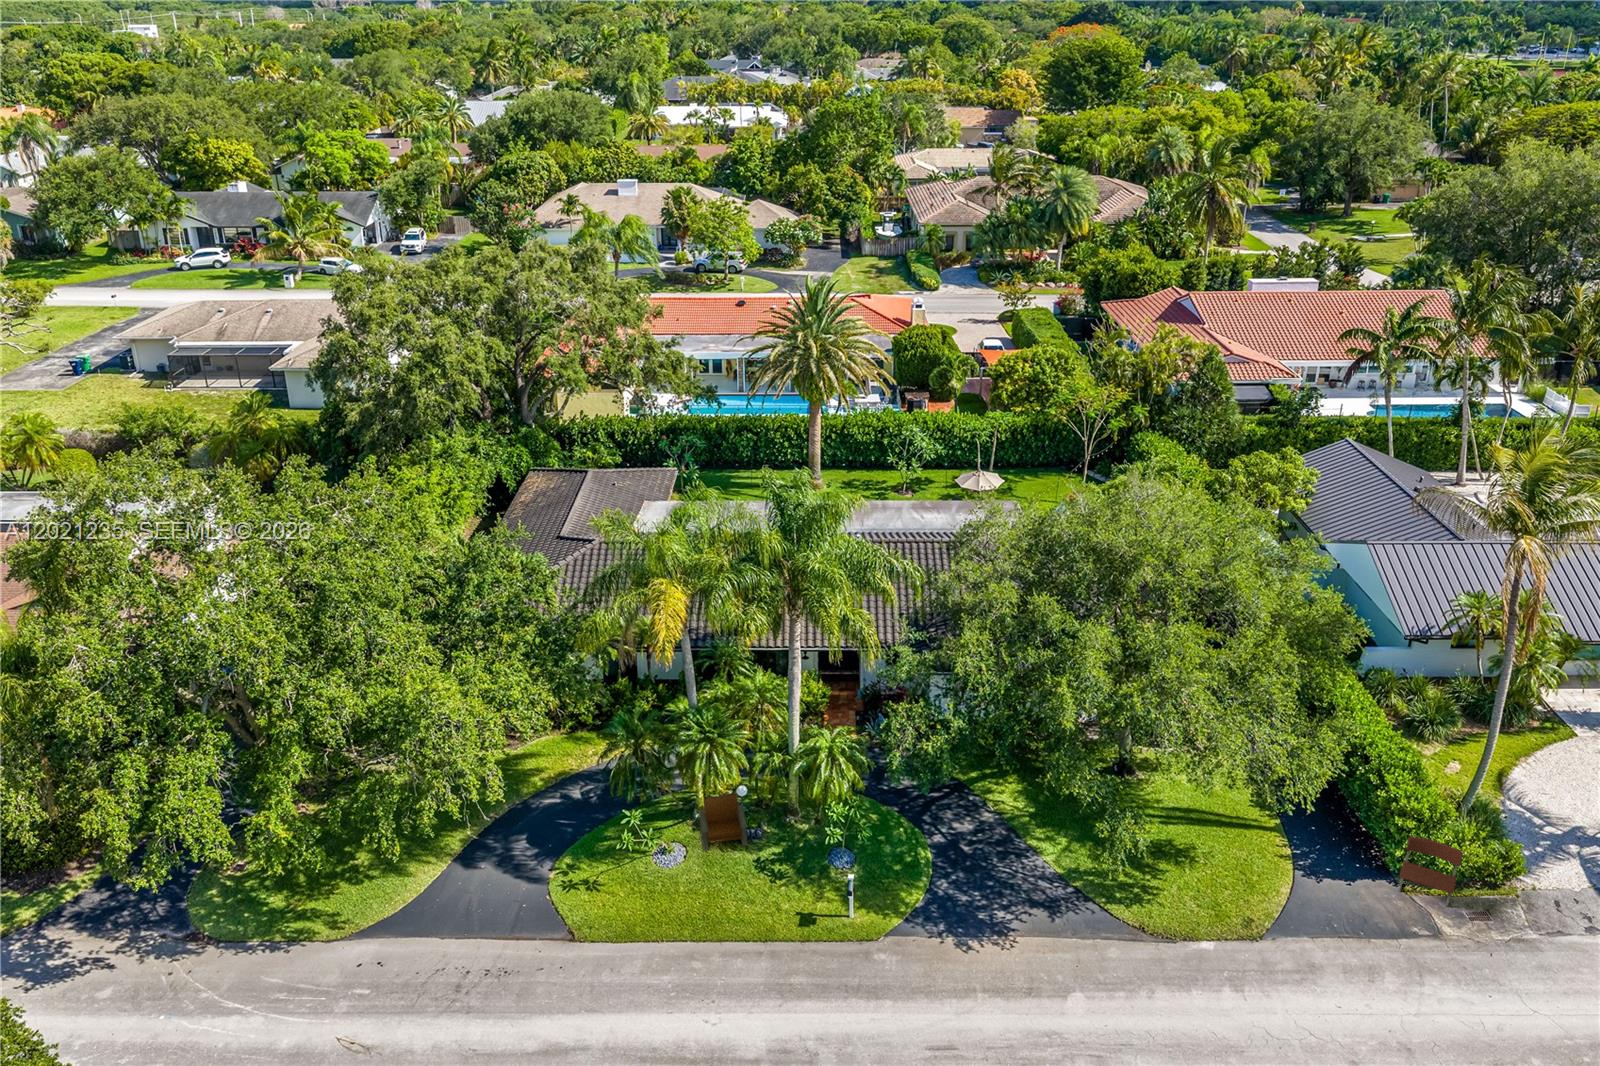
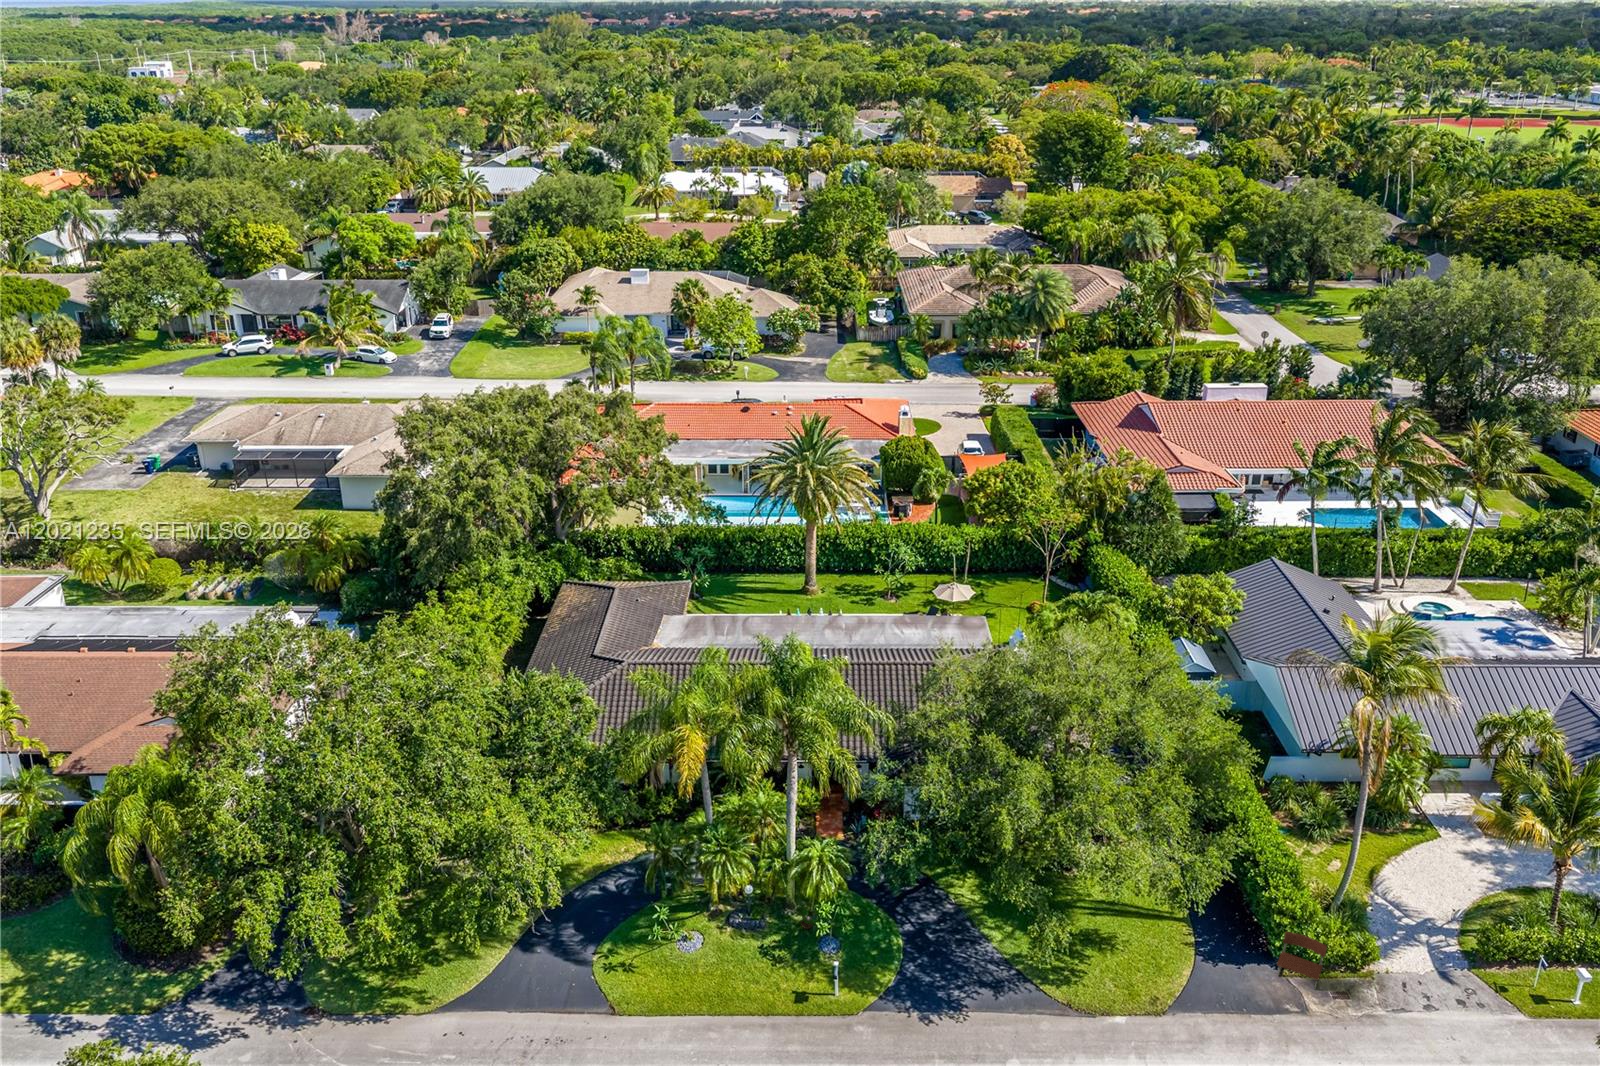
lounge chair: present [699,793,748,851] -> none [713,890,753,938]
potted tree: none [798,808,823,841] -> present [796,906,813,929]

